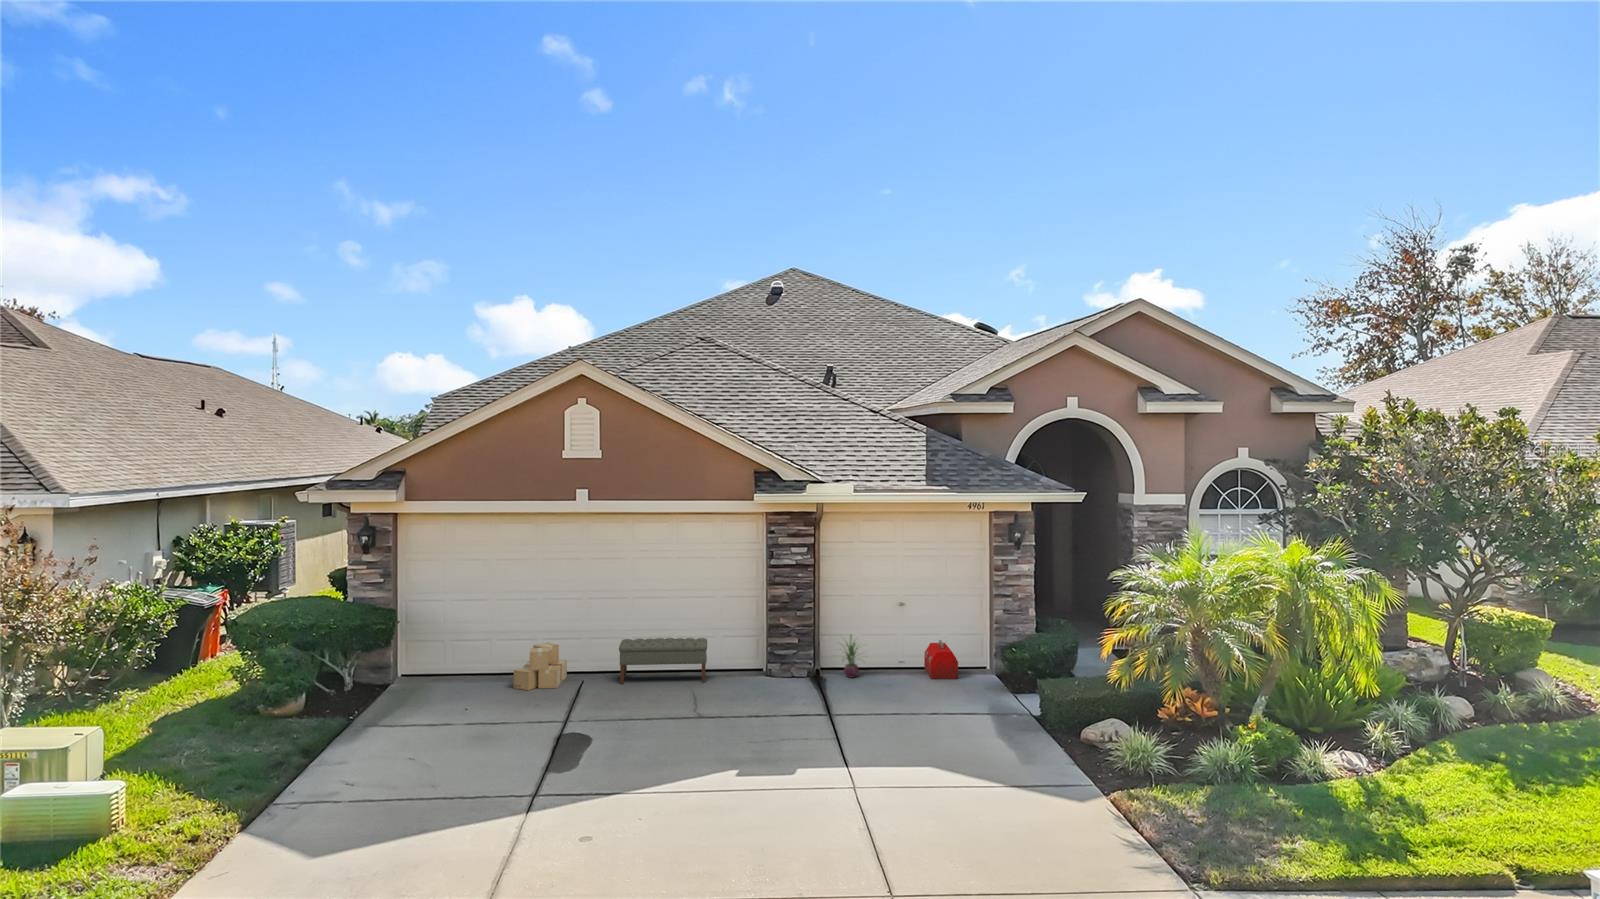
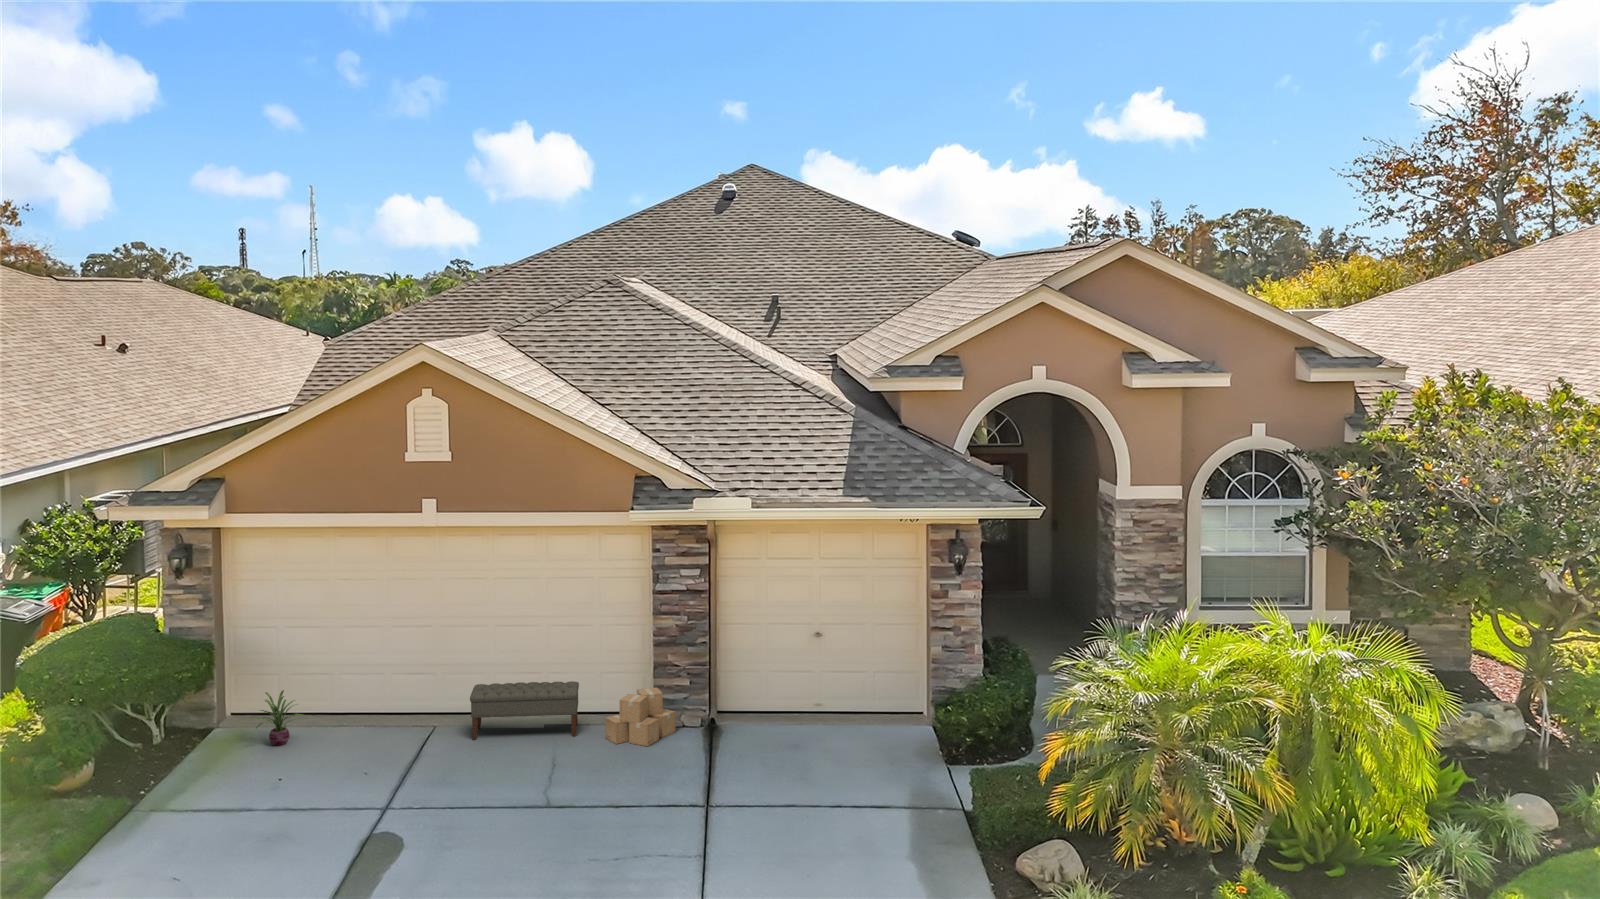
decorative plant: present [841,635,859,678] -> present [254,690,302,746]
toolbox: present [924,640,958,679] -> none [845,679,882,728]
cardboard box: present [514,642,567,690] -> present [605,687,675,746]

